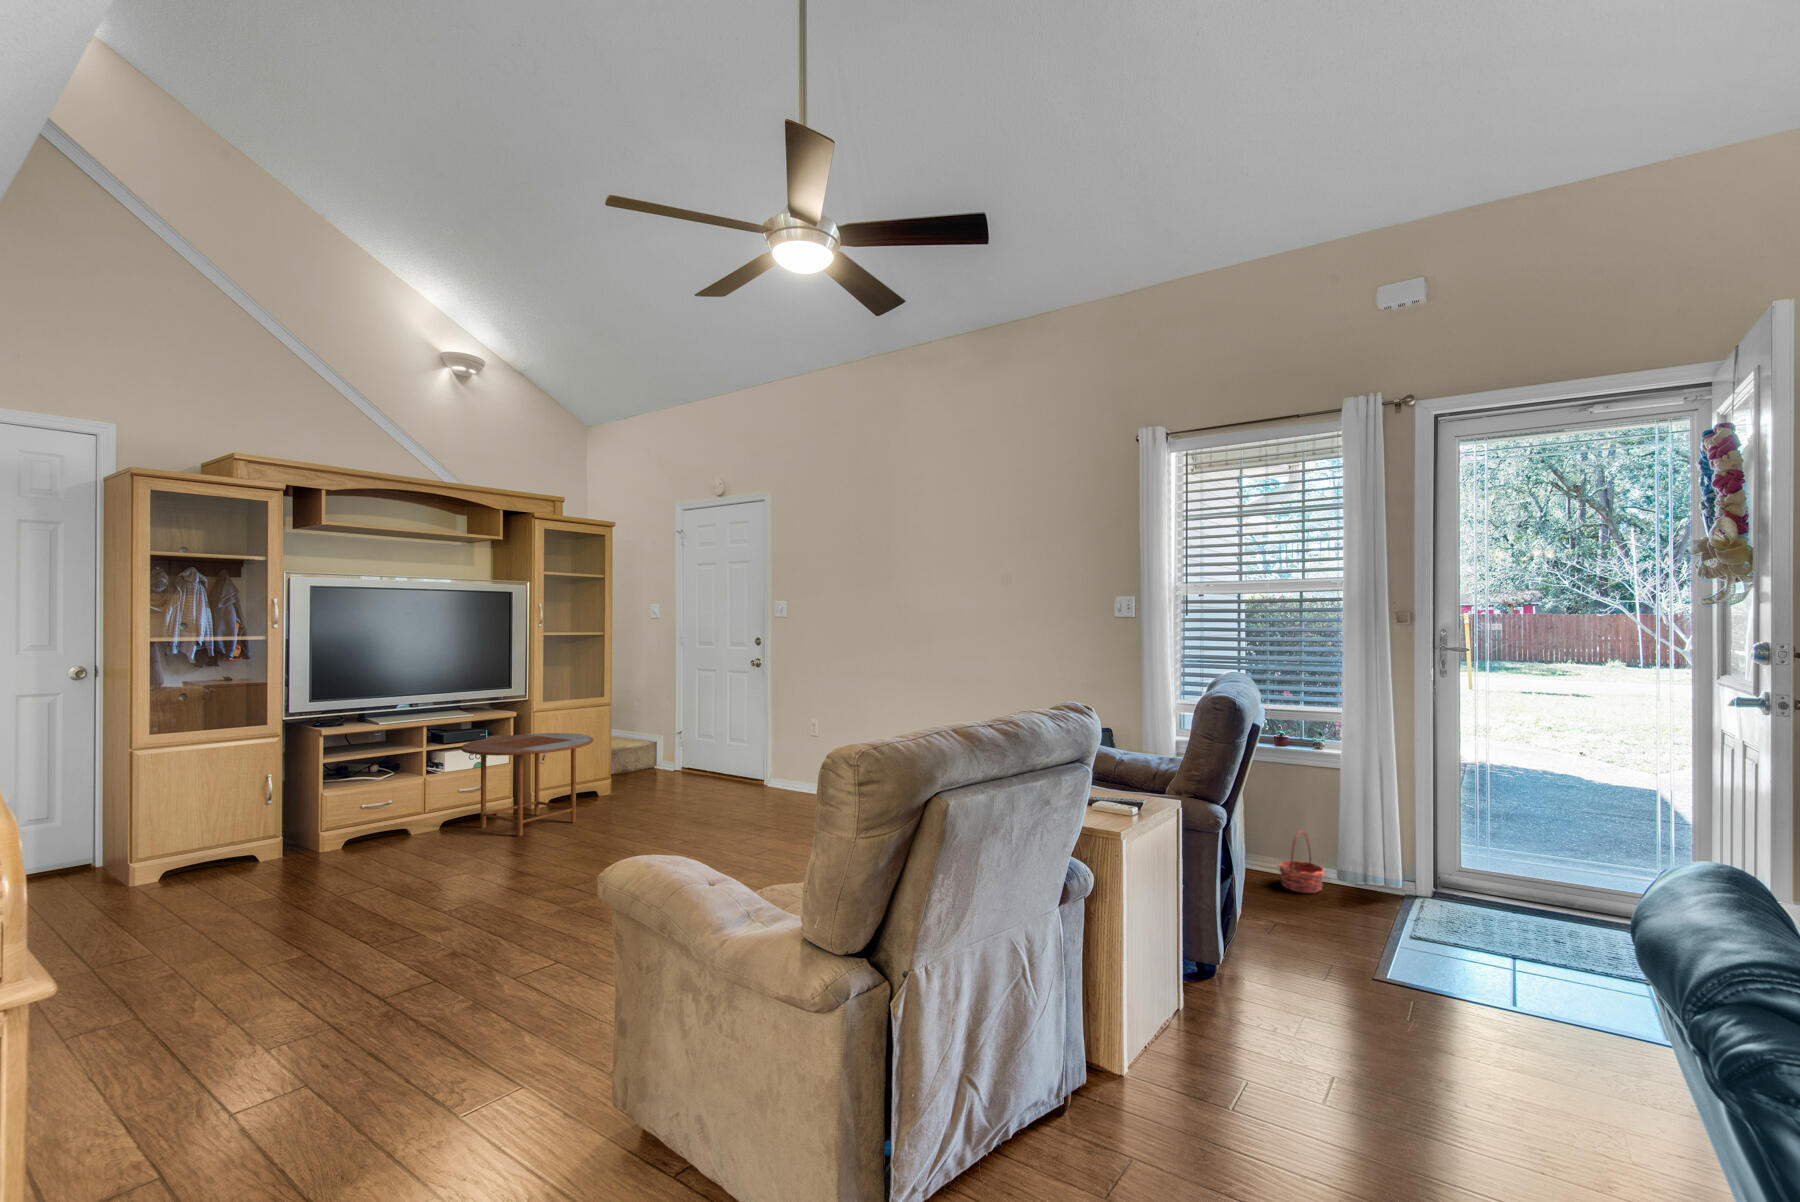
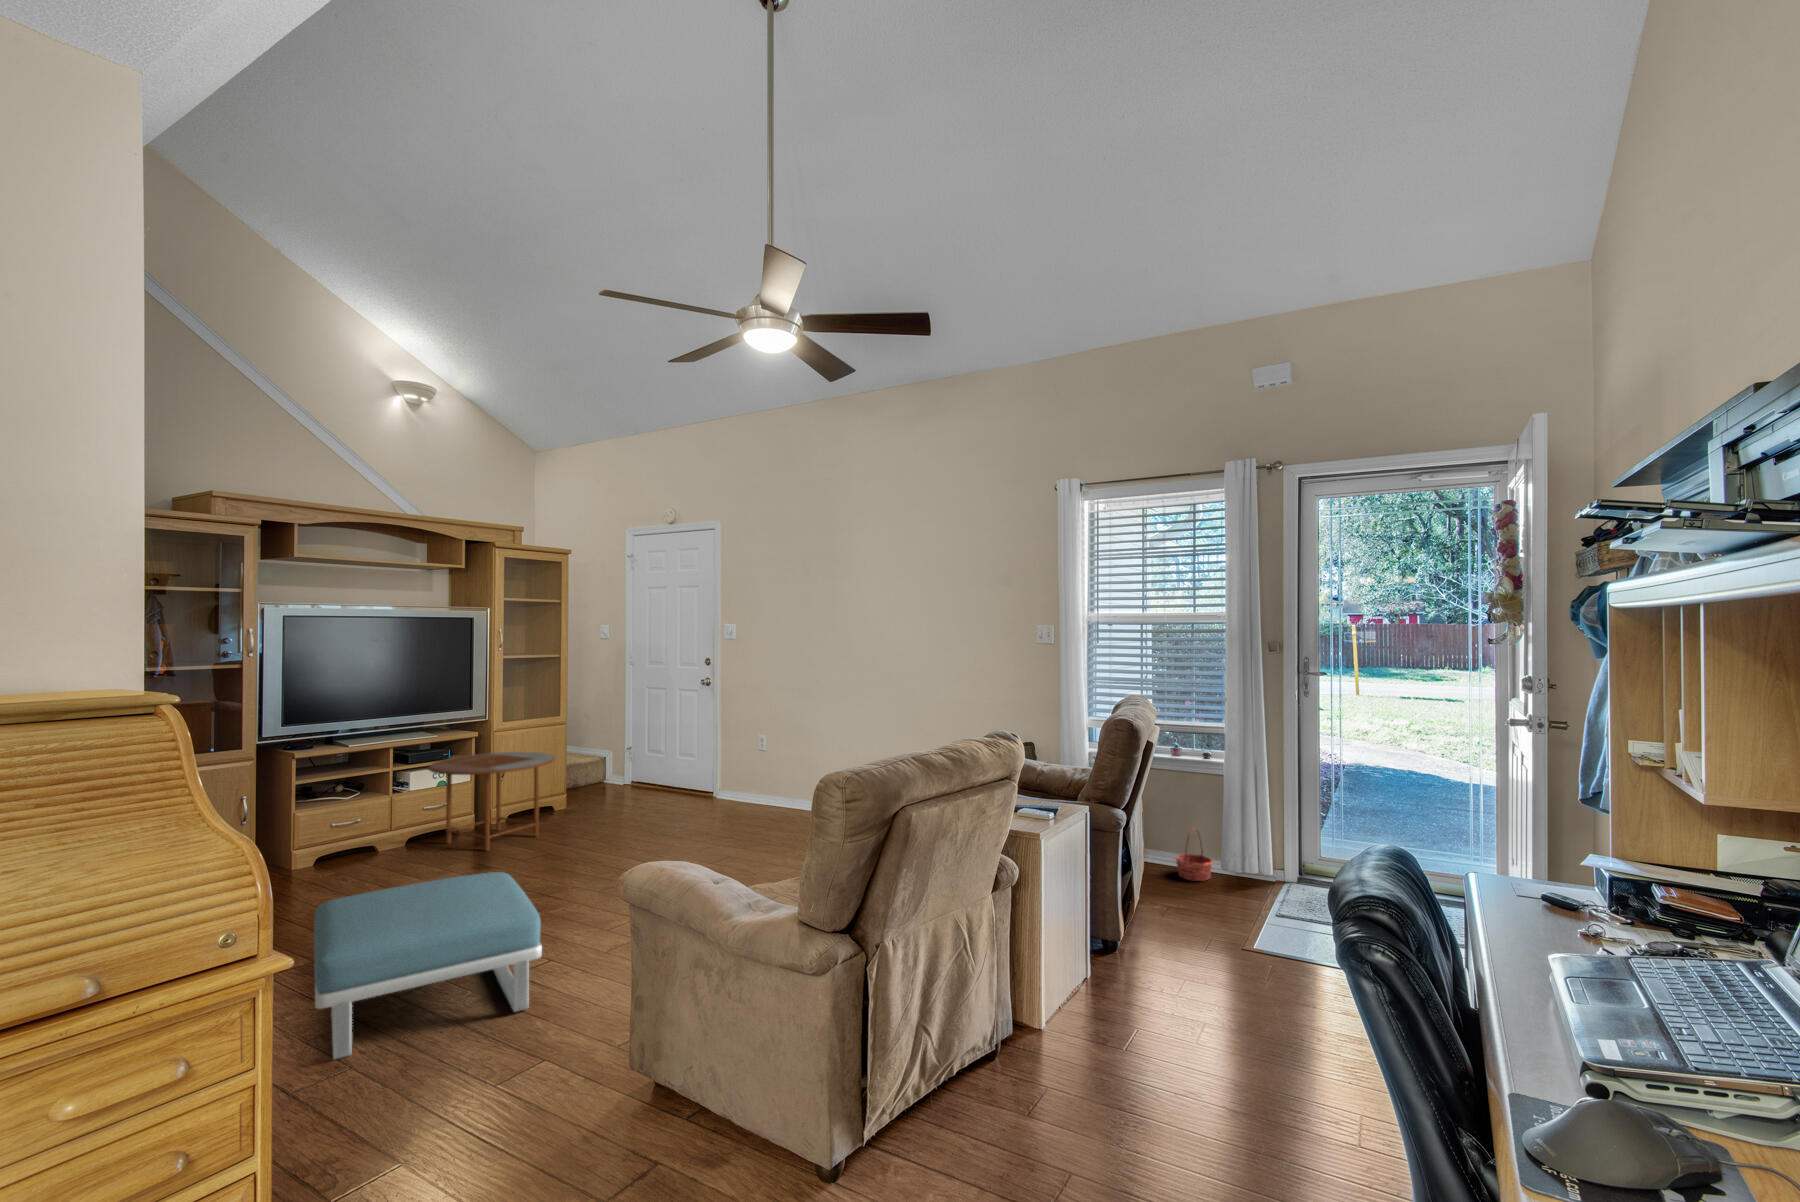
footstool: none [266,861,534,1074] -> present [314,872,542,1060]

